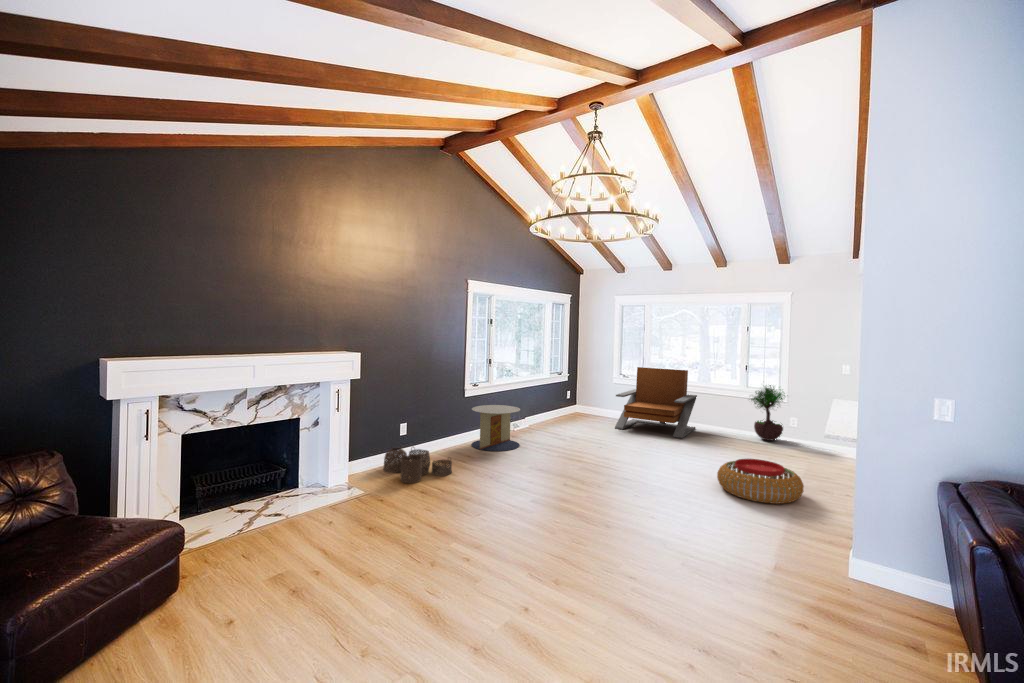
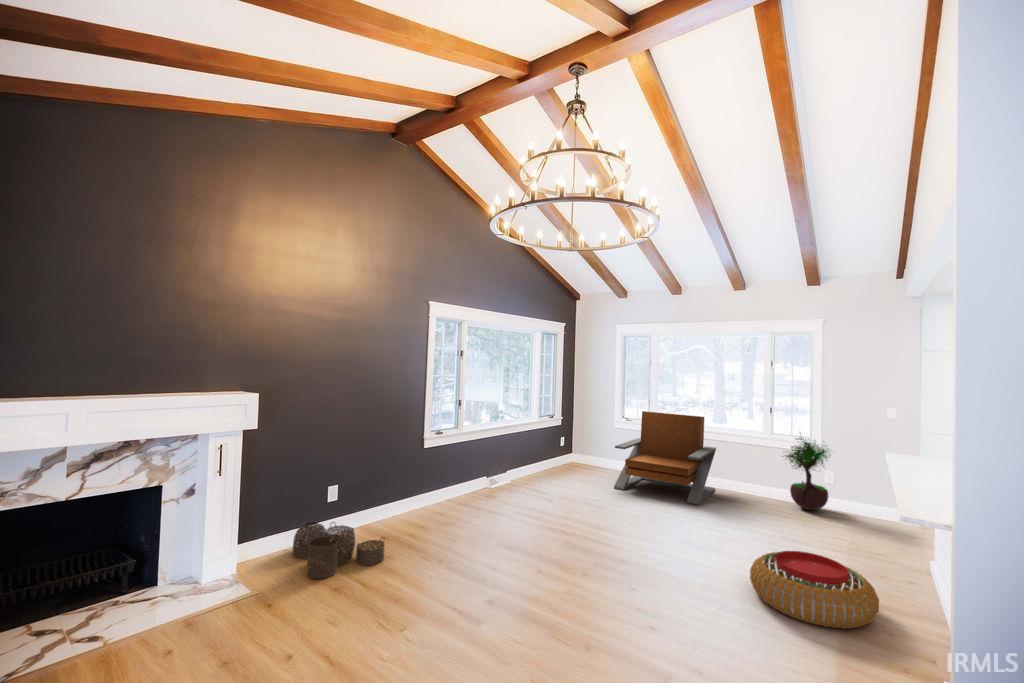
side table: present [471,405,520,451] -> none [426,459,490,523]

